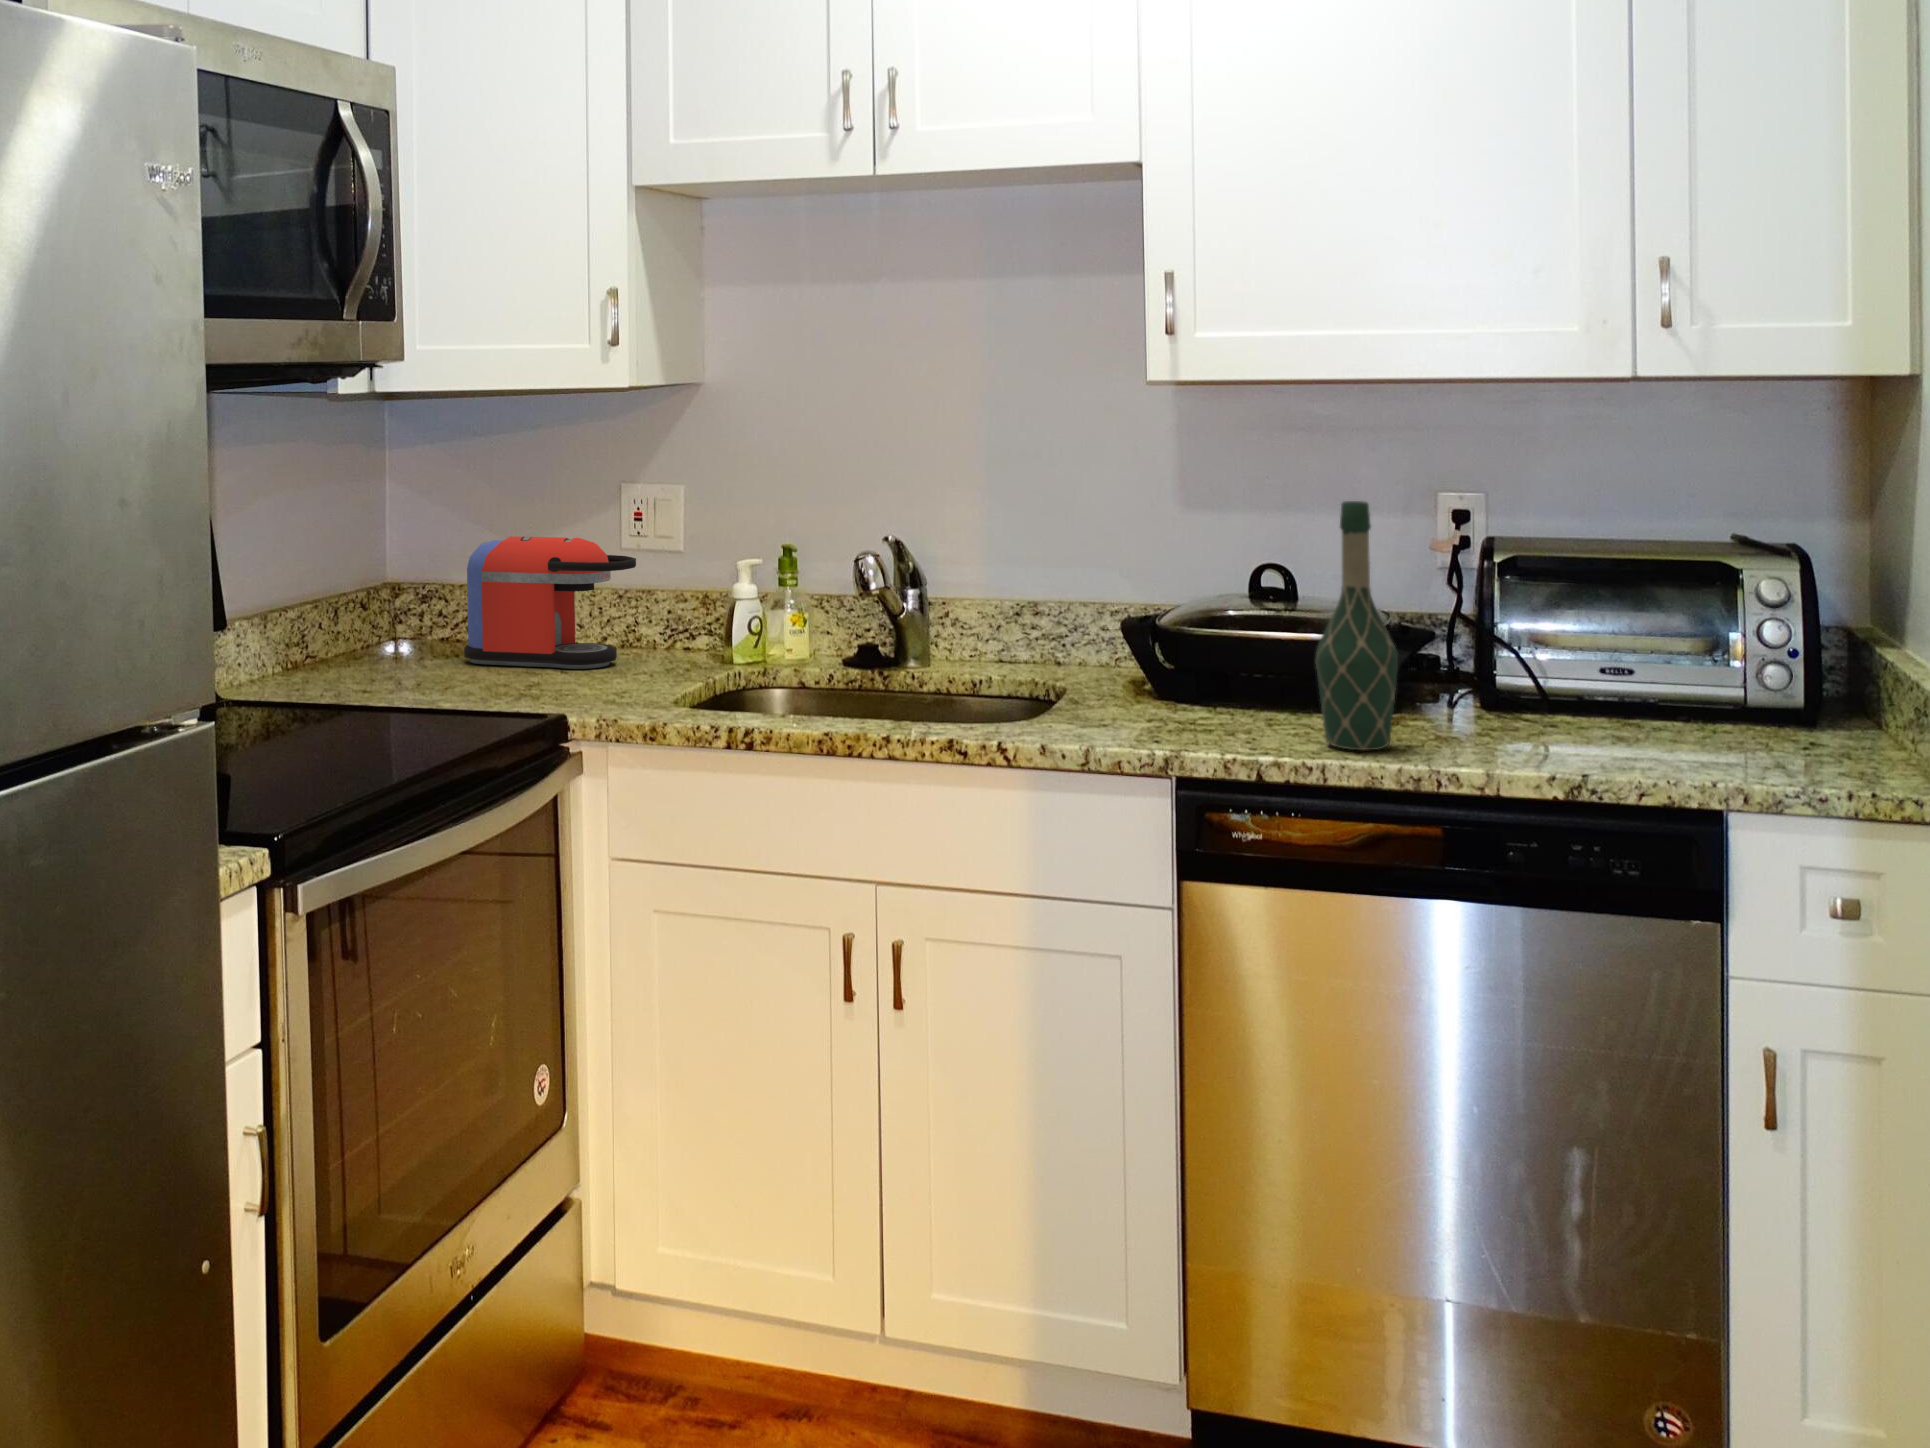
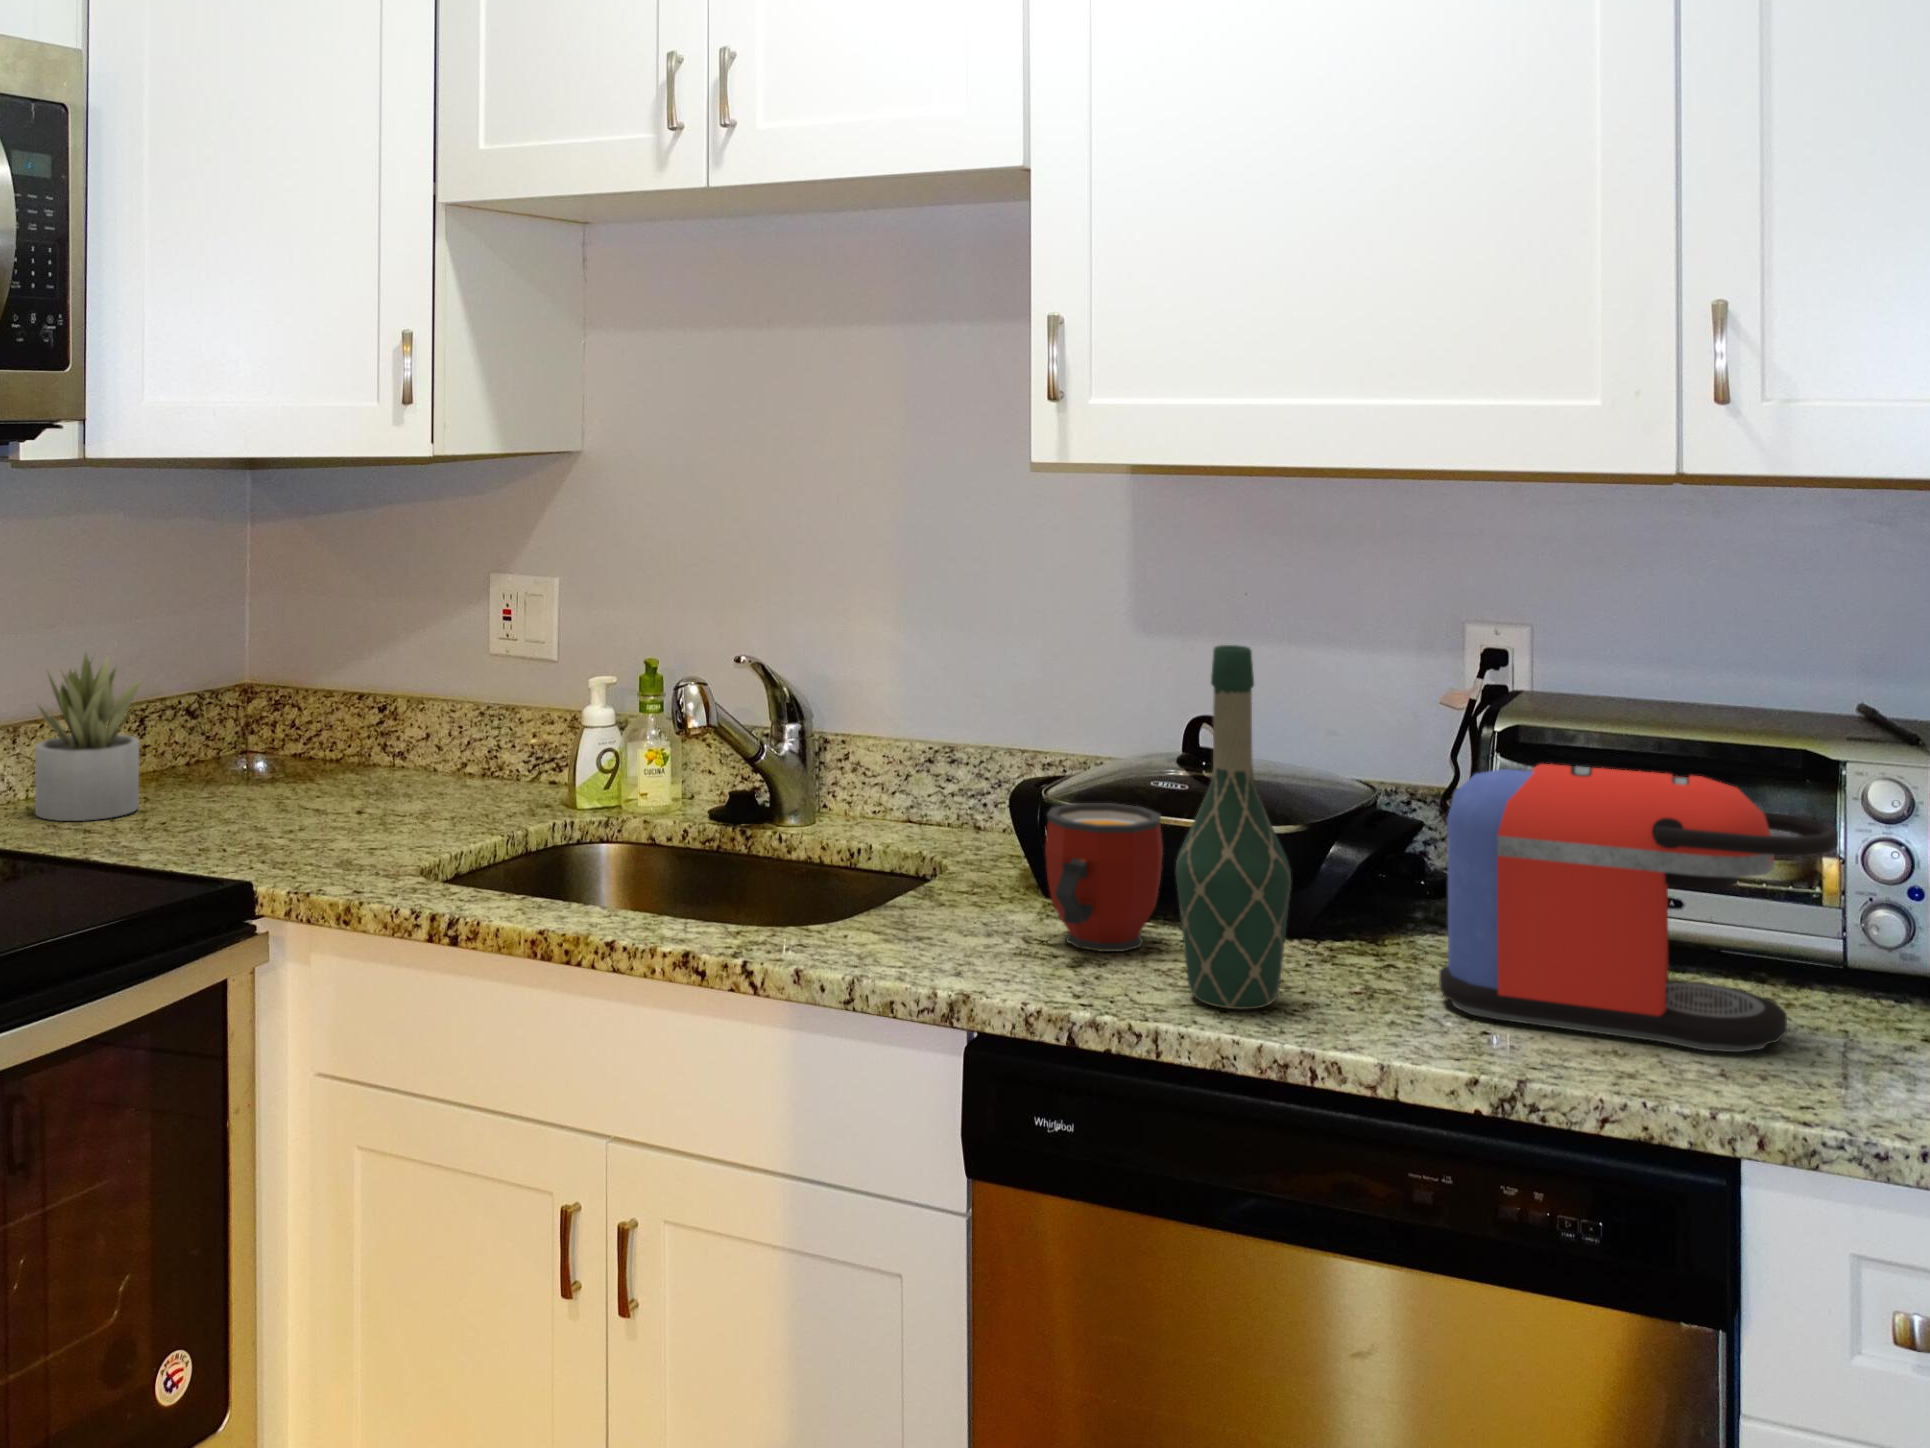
coffee maker: present [464,536,636,669] -> present [1439,764,1838,1052]
succulent plant: none [295,553,383,688] -> present [35,653,141,821]
mug: none [1187,624,1275,727] -> present [1045,803,1163,951]

